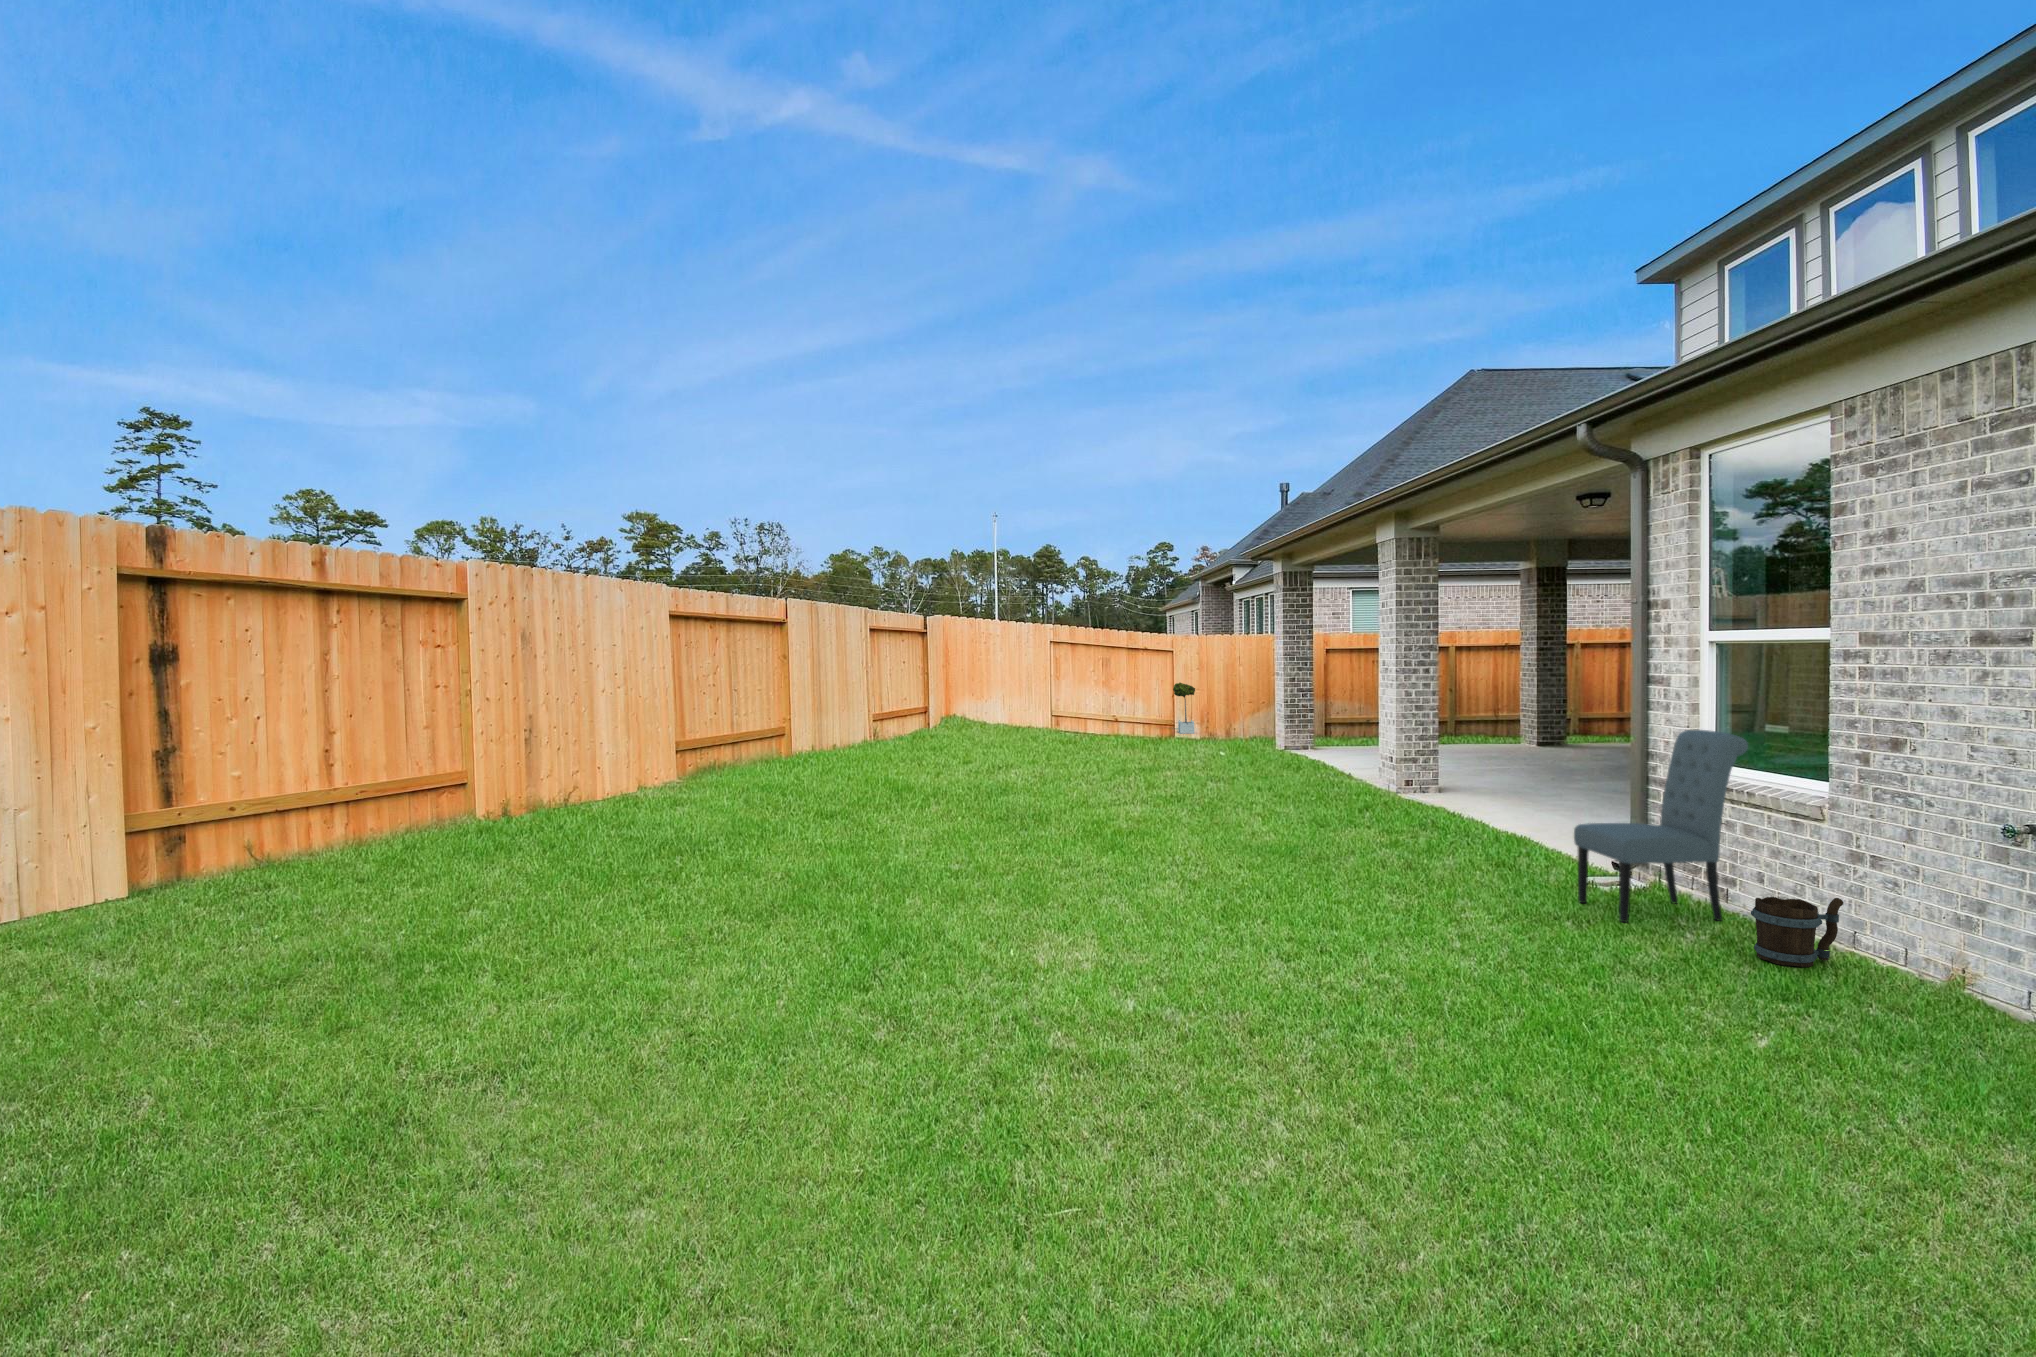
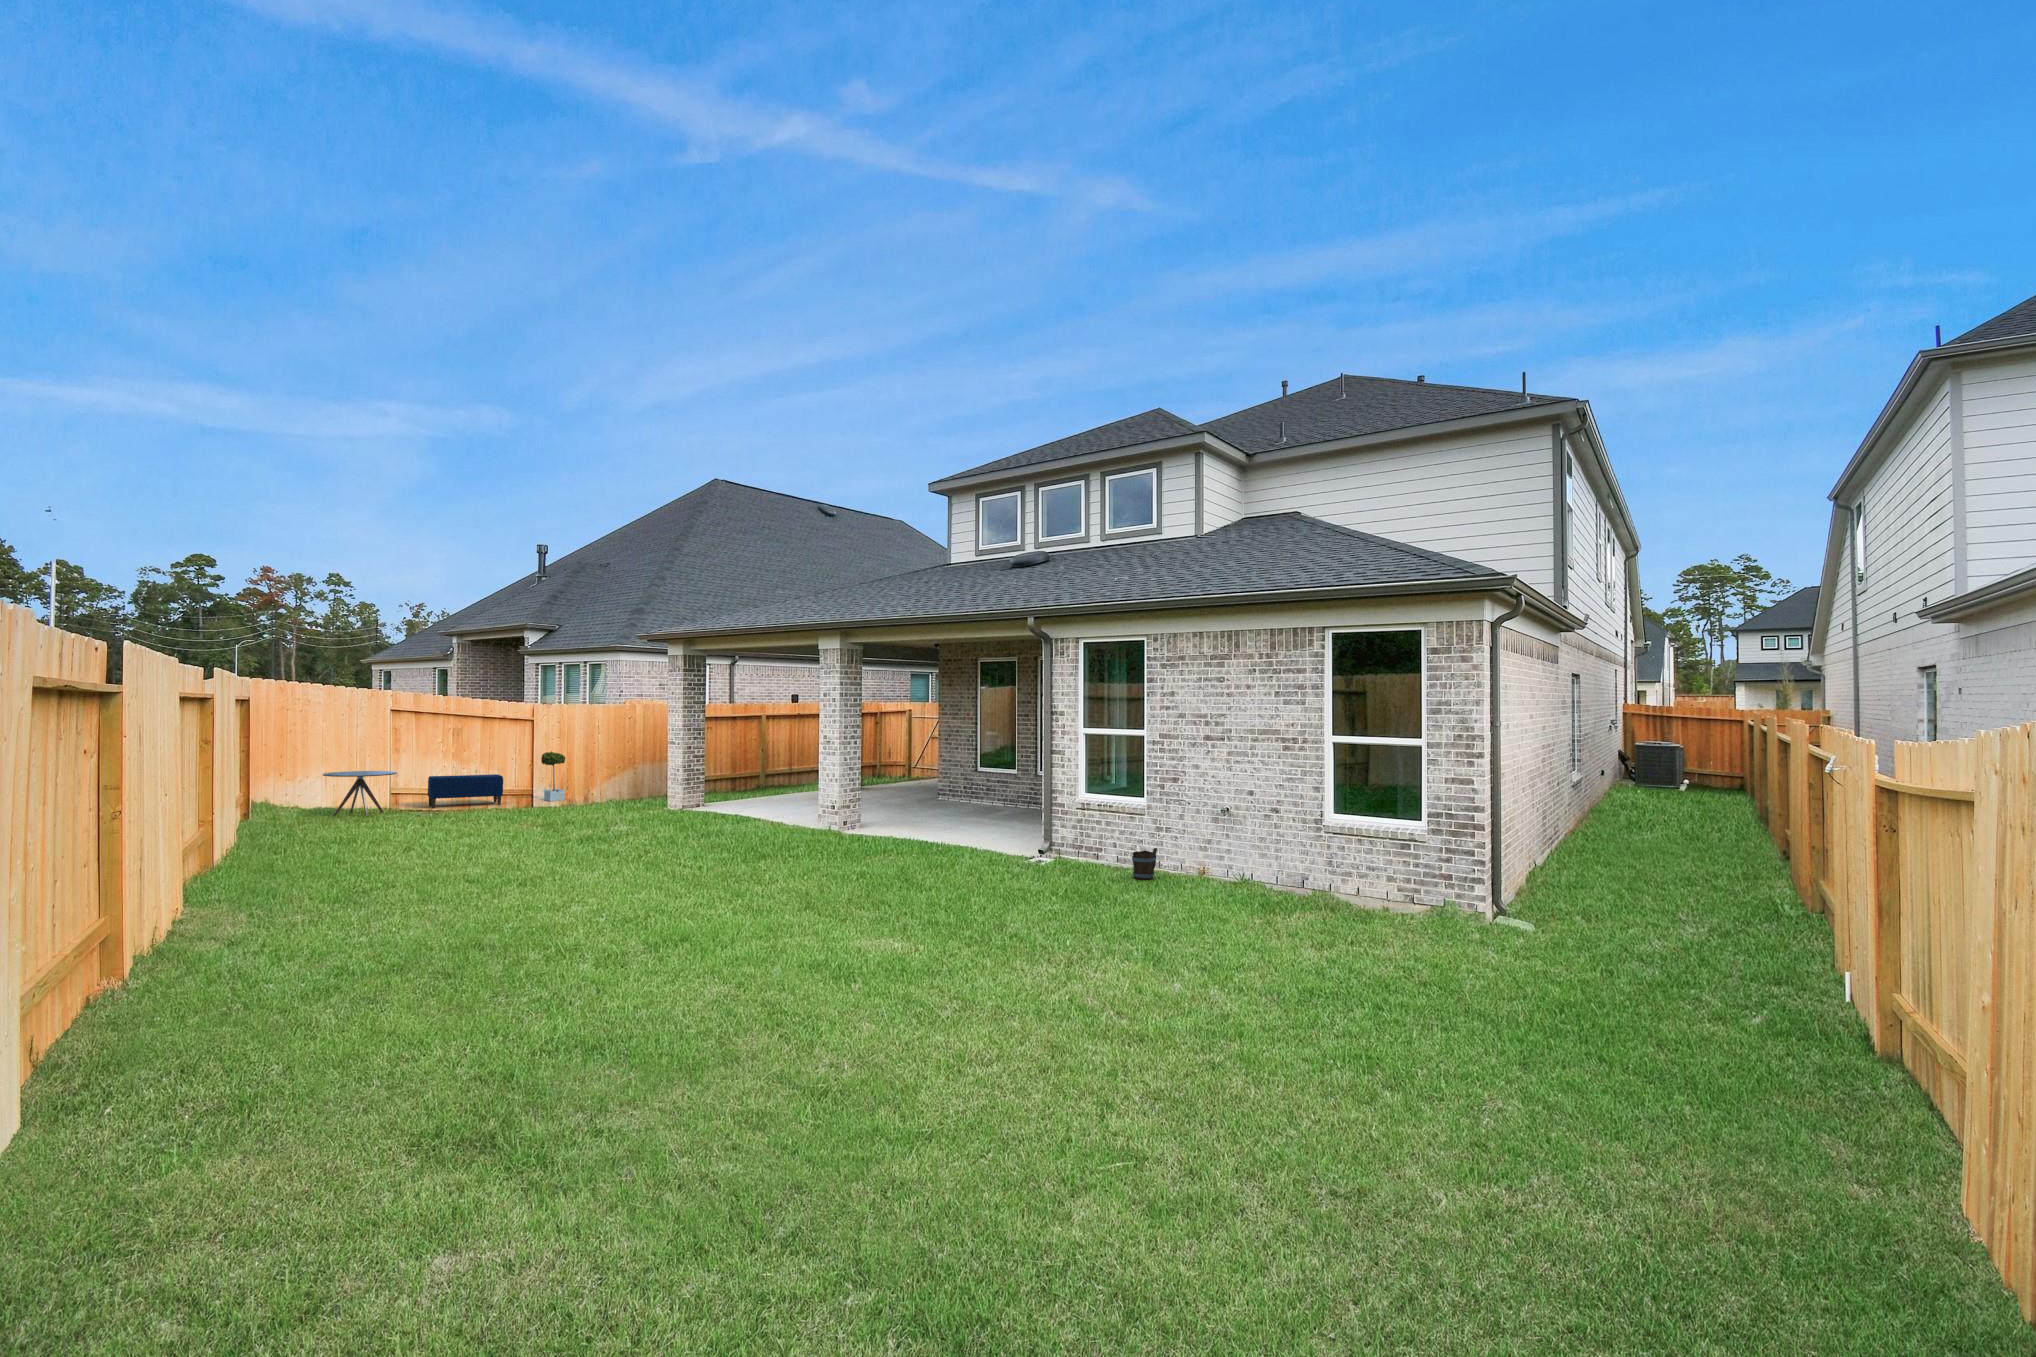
round table: none [993,696,1046,736] -> present [323,771,397,816]
bench: none [1076,704,1139,734] -> present [428,774,503,808]
chair: present [1574,730,1748,922] -> none [1045,777,1110,876]

